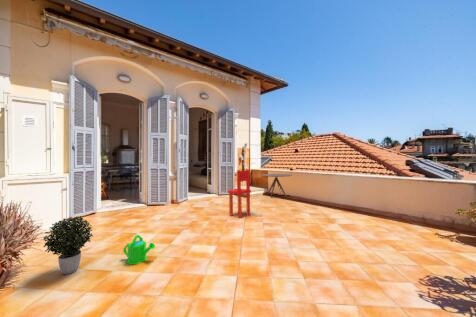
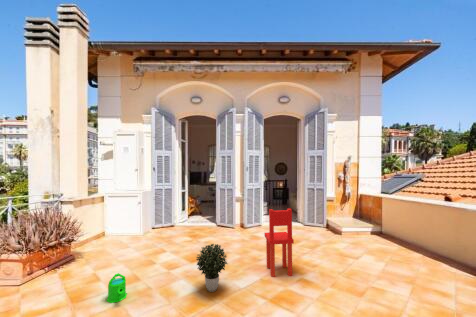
round table: present [261,174,292,197] -> none [360,206,424,255]
potted plant: present [43,216,93,275] -> present [196,244,227,292]

